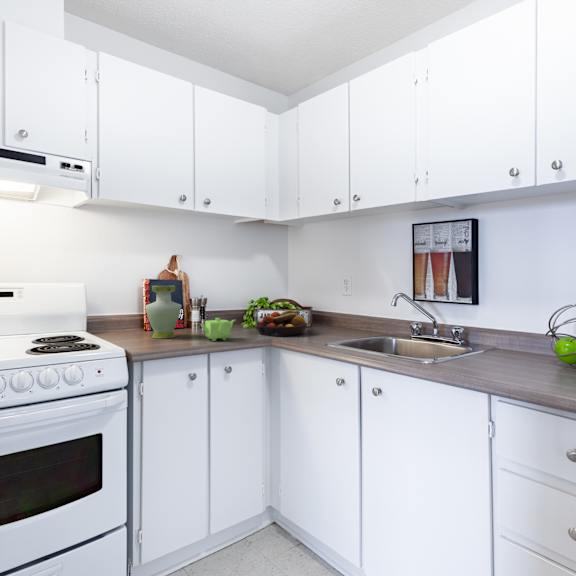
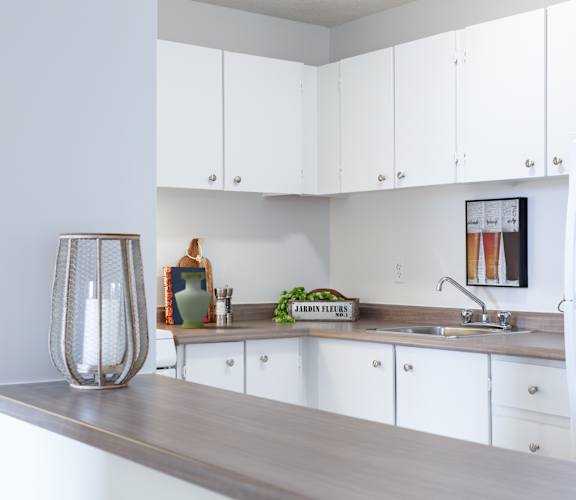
fruit bowl: present [255,310,307,336] -> none [290,299,349,327]
teapot: present [201,318,235,341] -> none [234,306,271,329]

